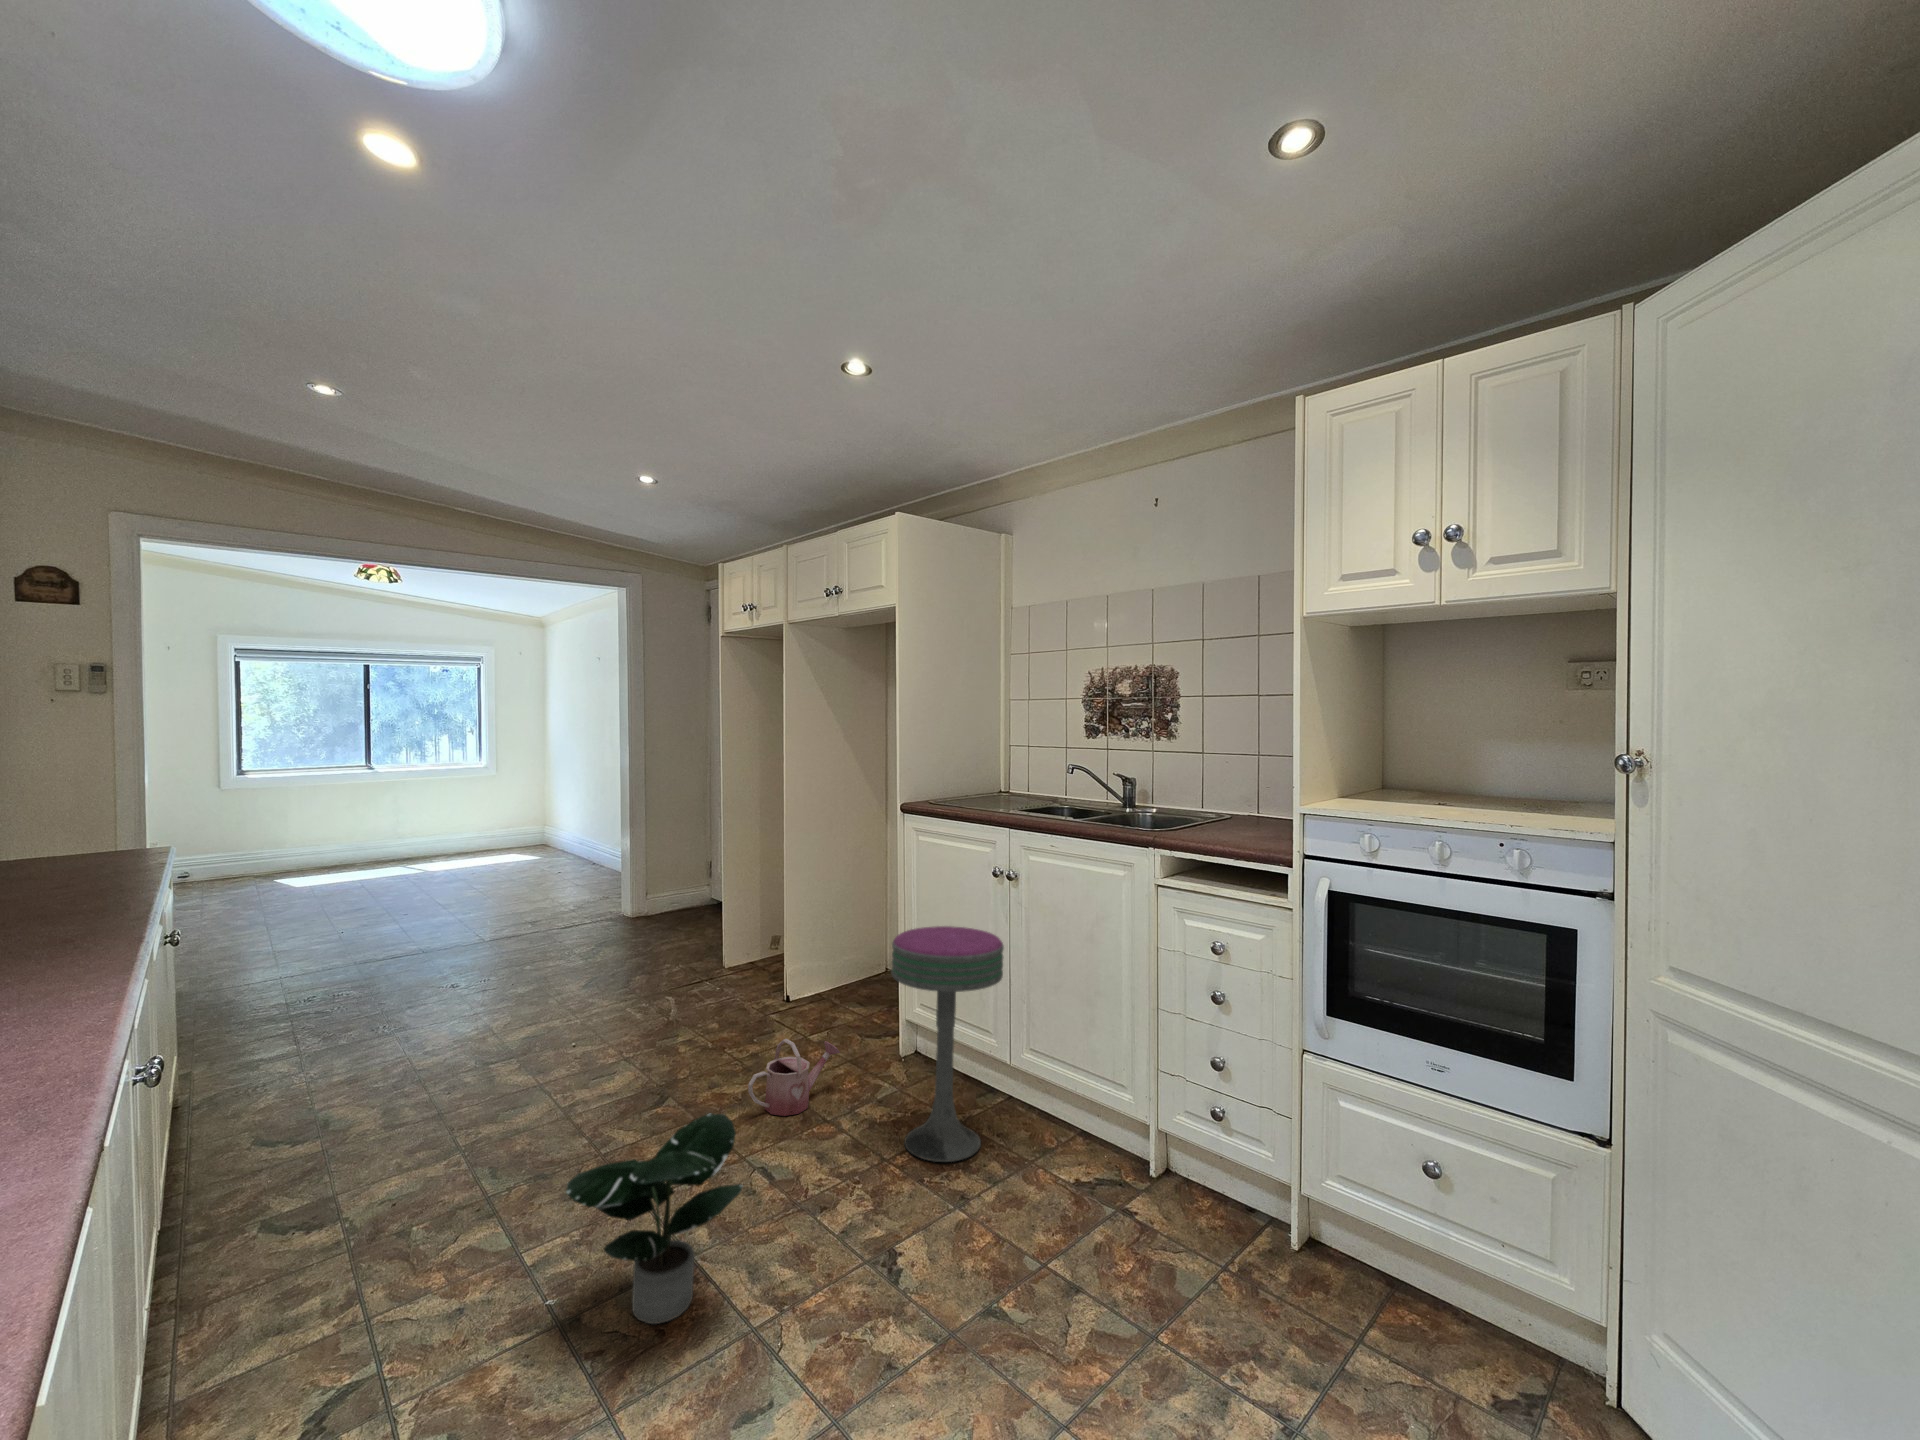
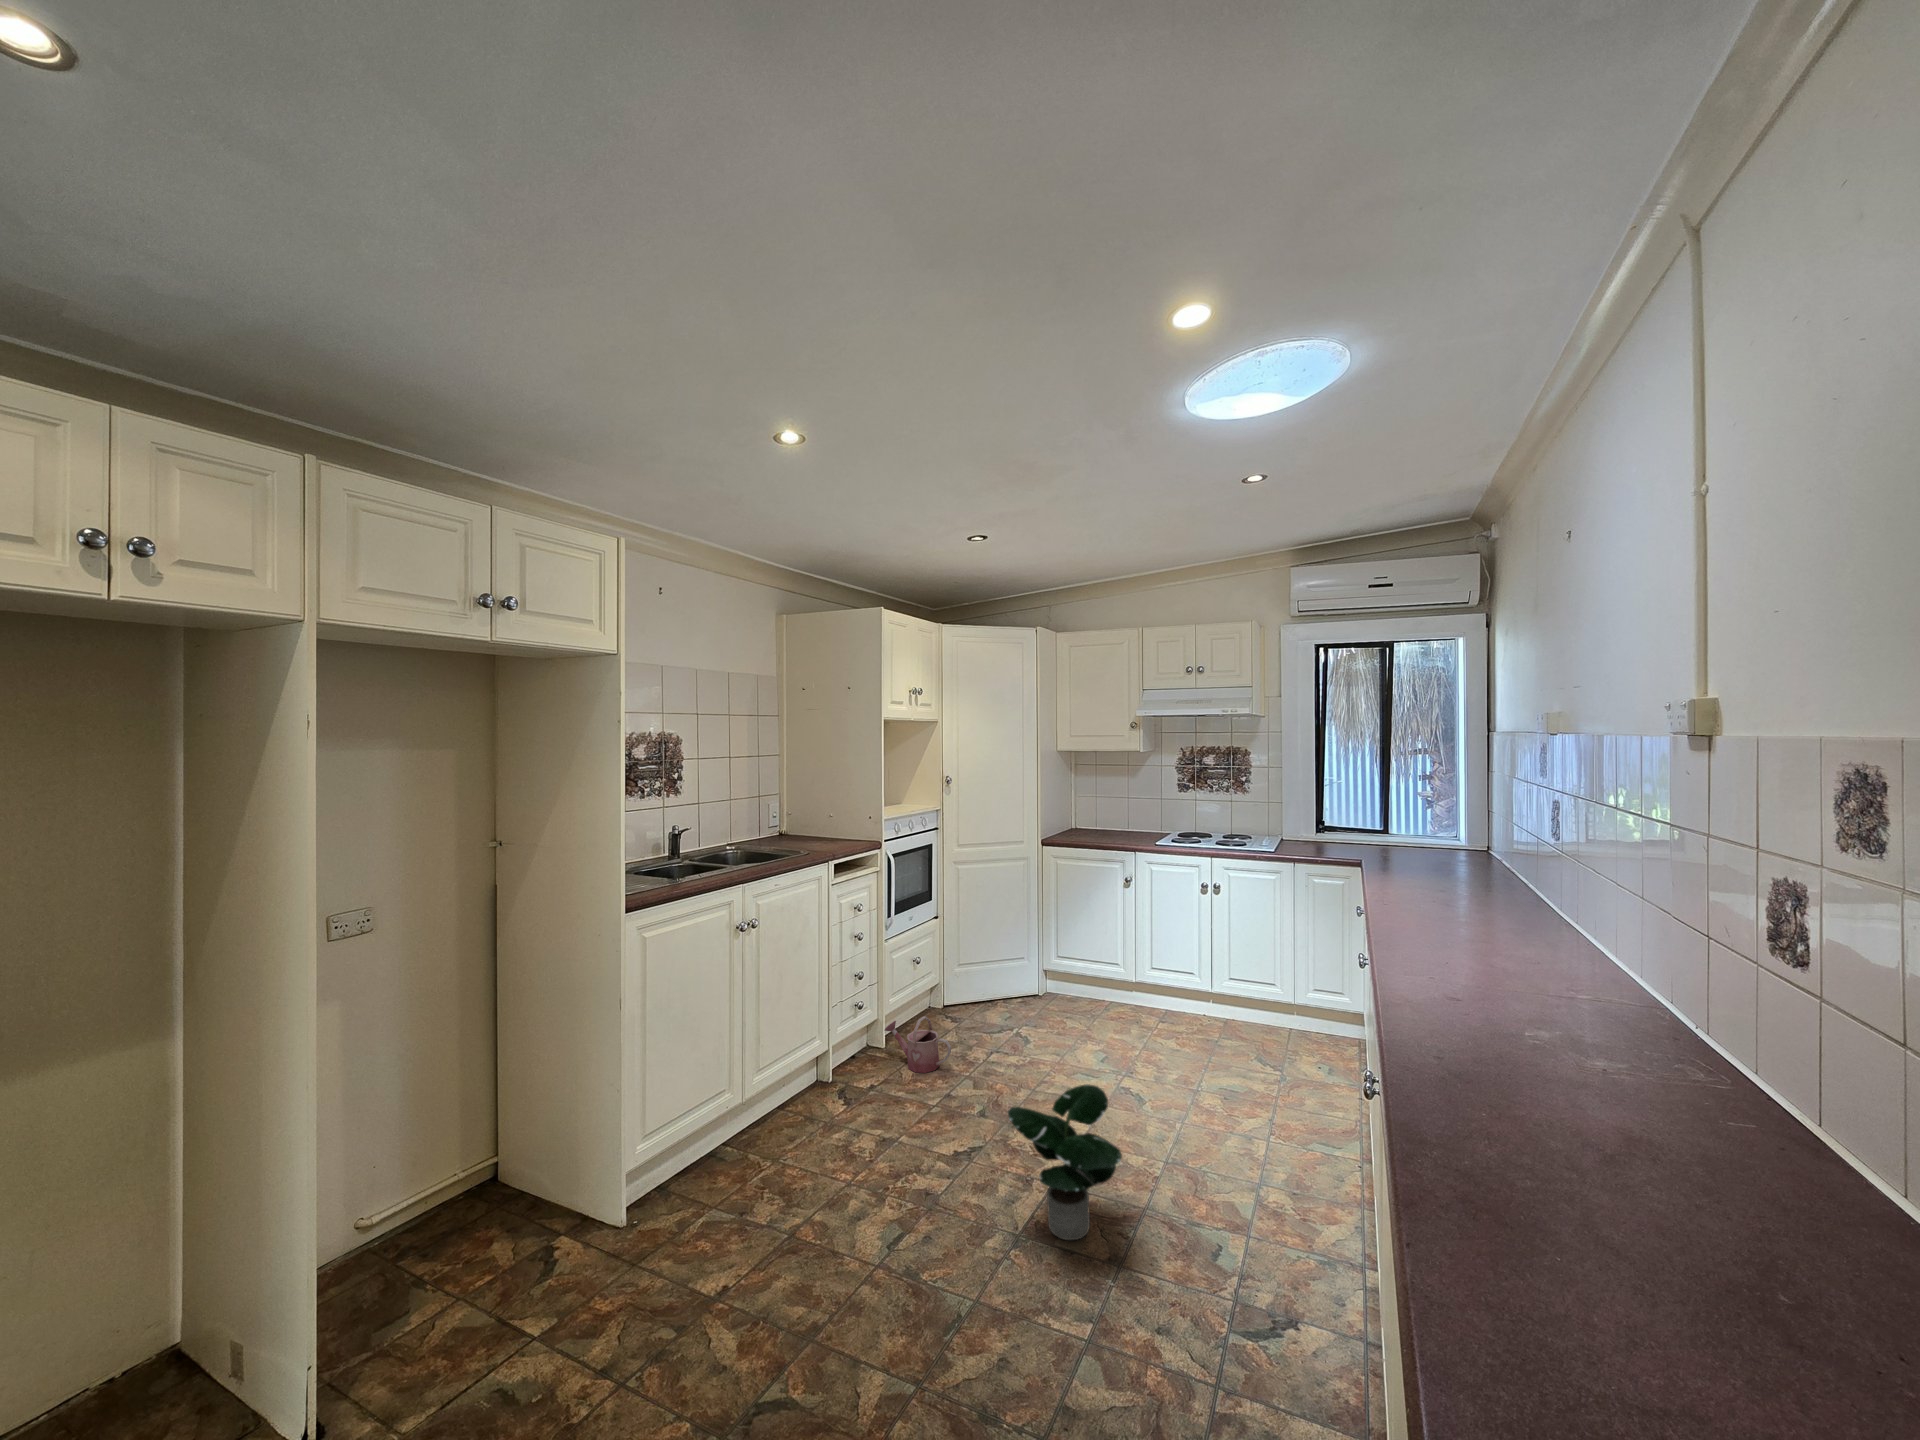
bar stool: present [891,926,1004,1162] -> none [745,973,847,1190]
watering can: present [748,1039,840,1116] -> present [885,1016,951,1073]

